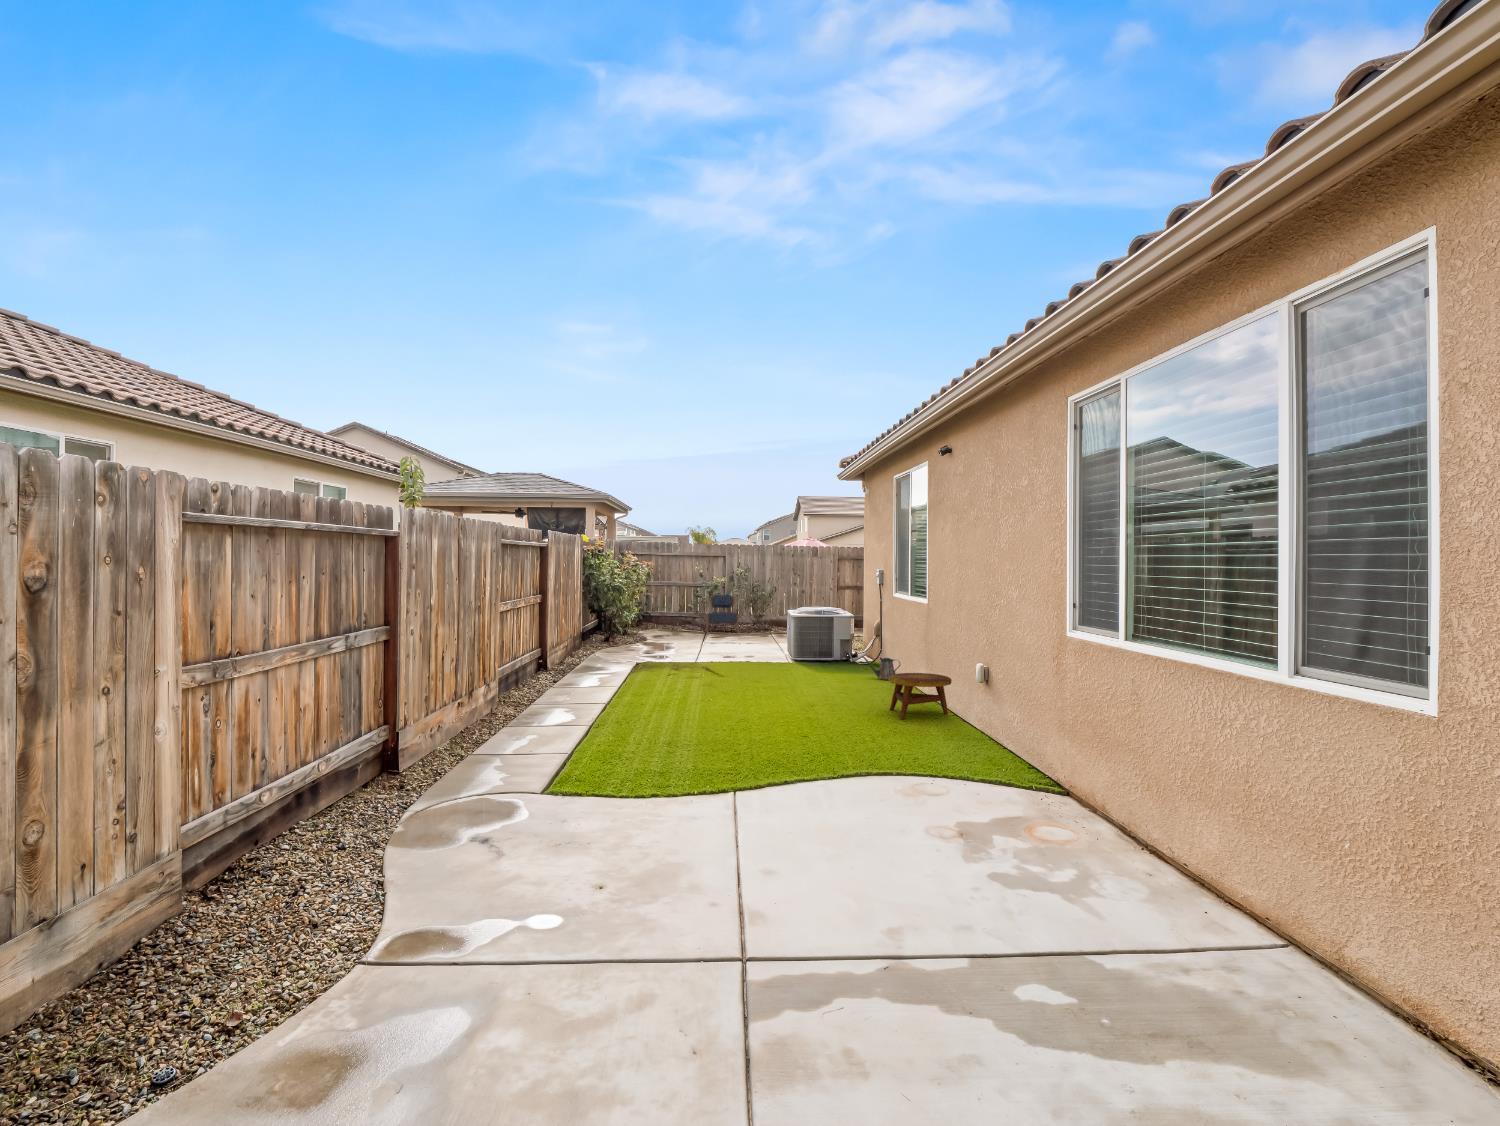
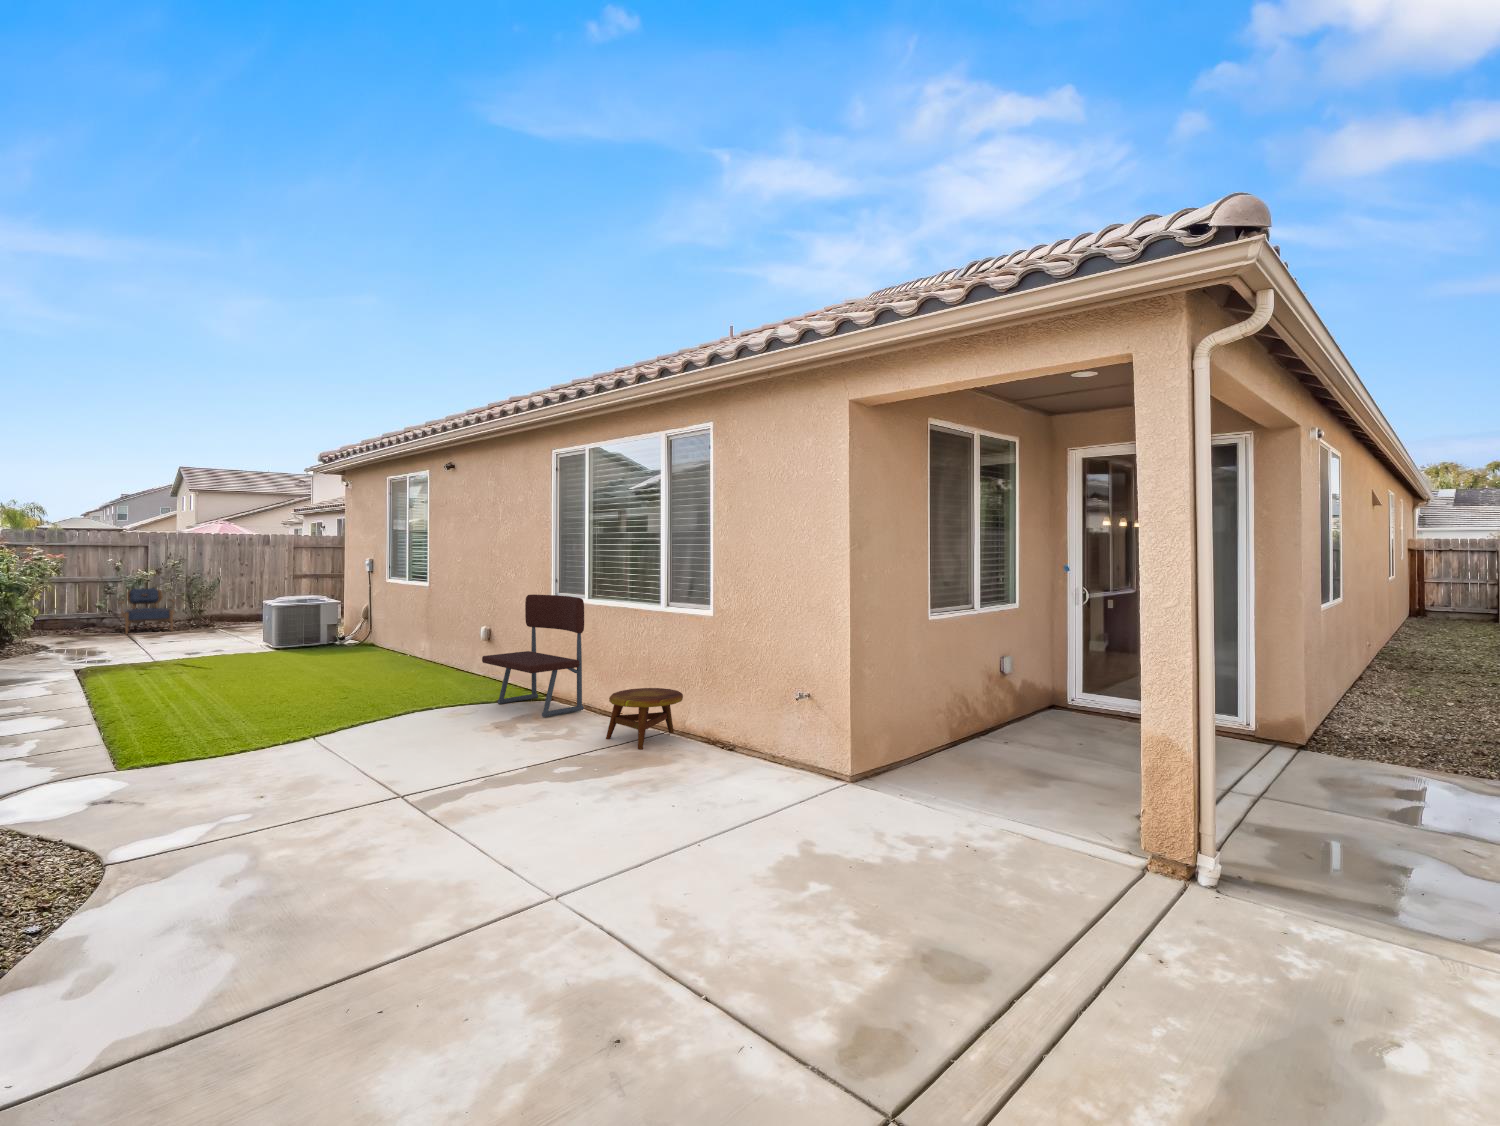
bench: none [955,625,1114,835] -> present [482,594,584,717]
watering can: present [861,656,900,680] -> none [359,635,396,655]
side table: present [889,673,952,720] -> present [606,688,683,749]

